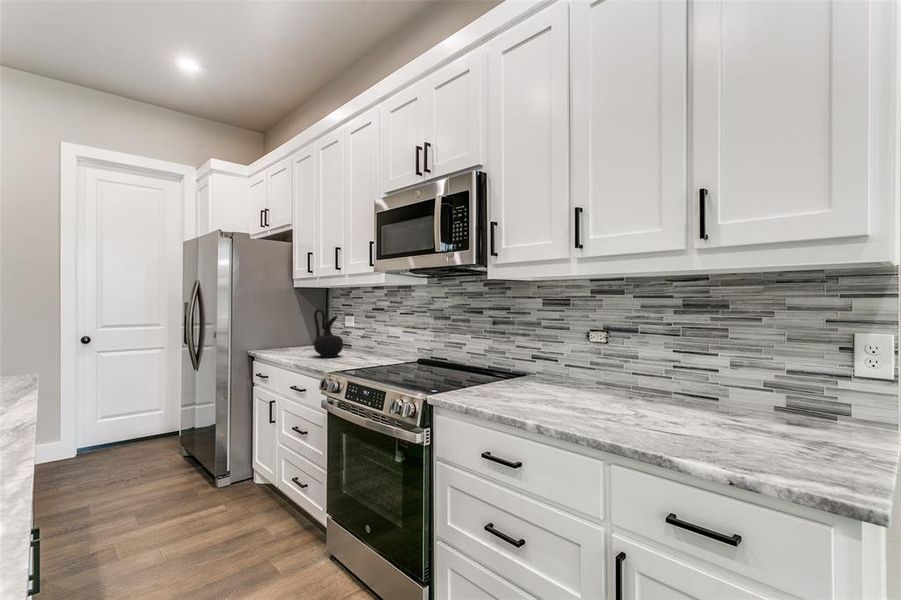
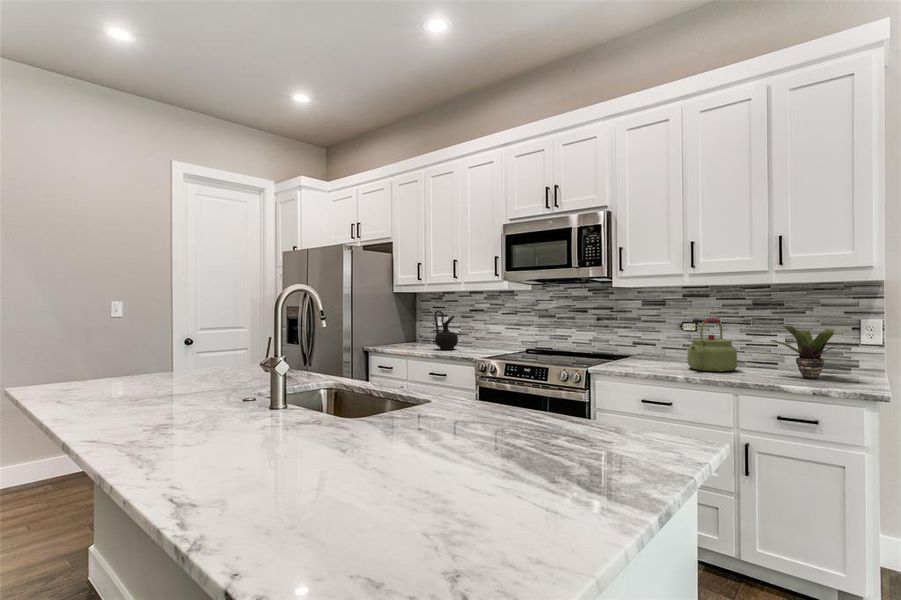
kettle: none [561,326,642,414] -> present [688,318,737,372]
potted plant: none [683,343,832,441] -> present [770,326,835,379]

